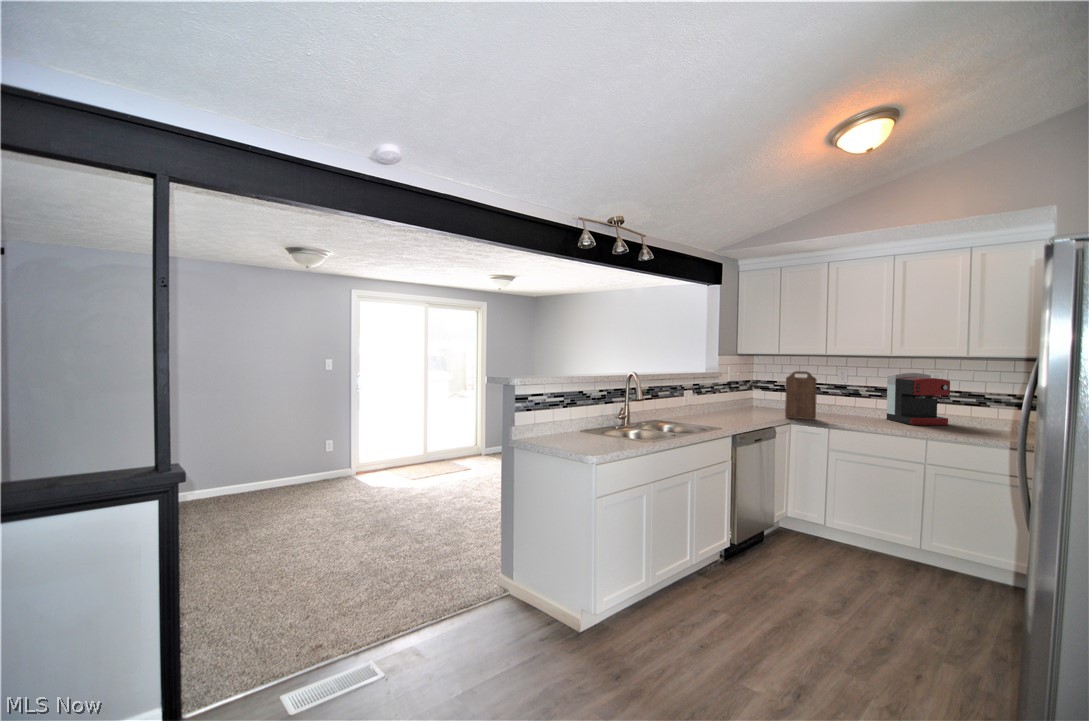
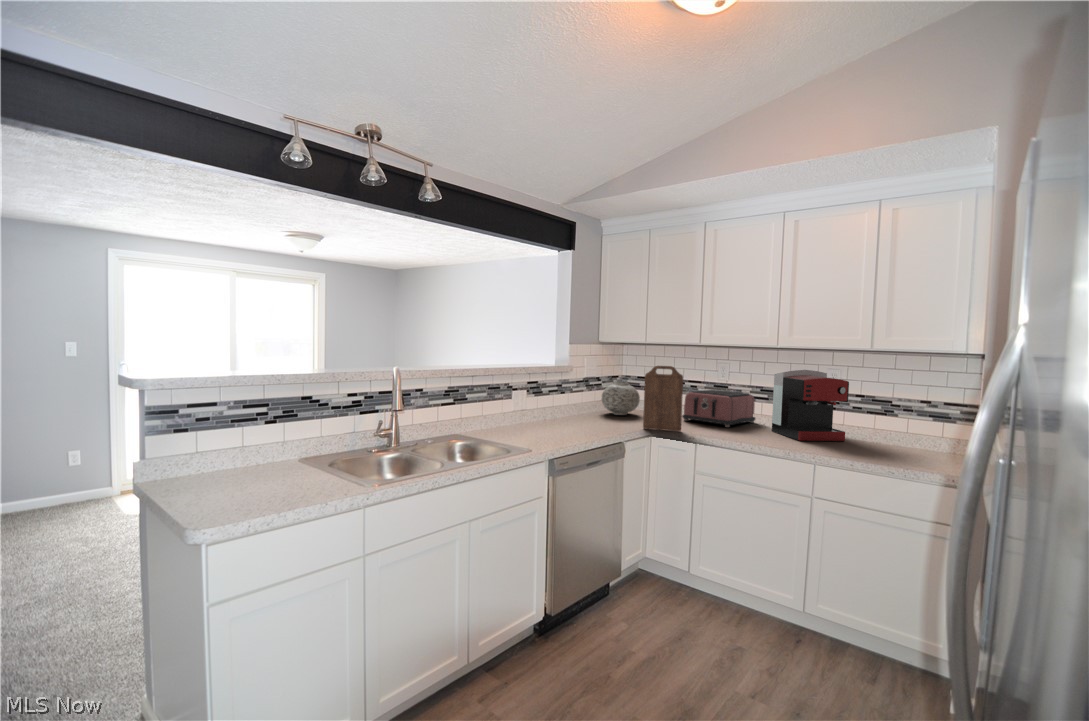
vase: none [744,385,775,410] -> present [602,382,640,415]
toaster: none [811,390,871,417] -> present [682,390,755,427]

